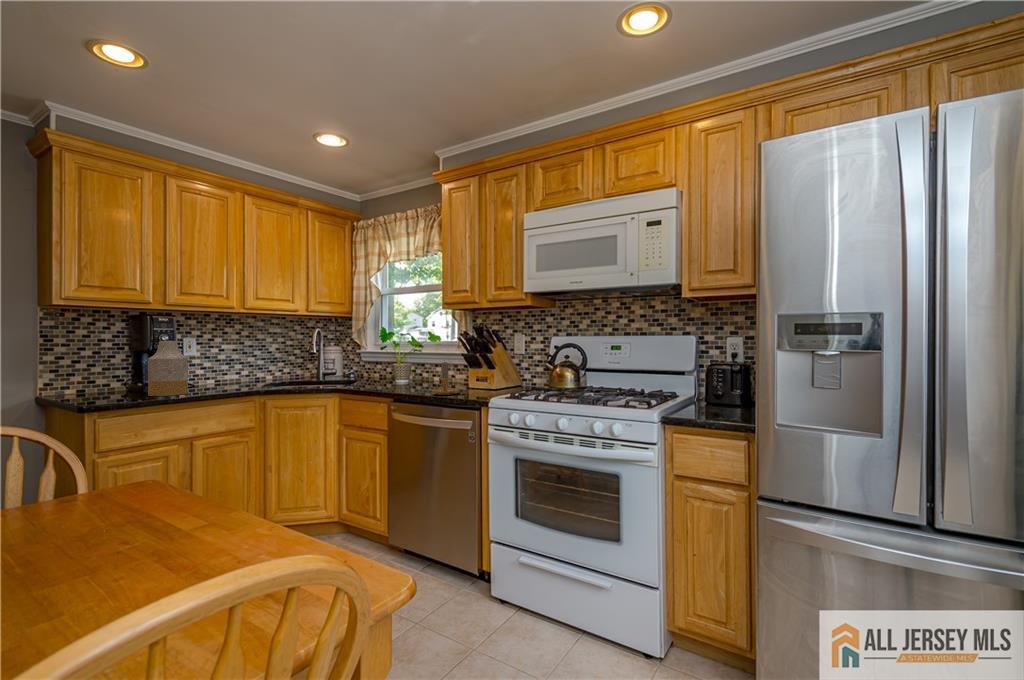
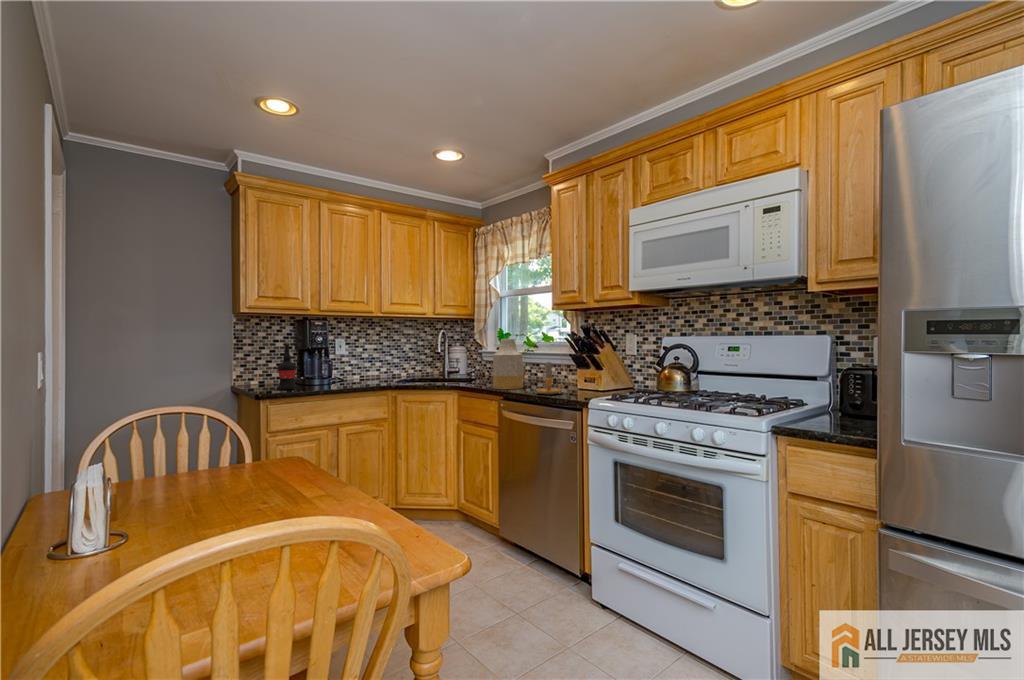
vase: present [148,341,188,396] -> present [493,339,523,389]
wine bottle: none [108,342,134,399] -> present [278,342,296,390]

